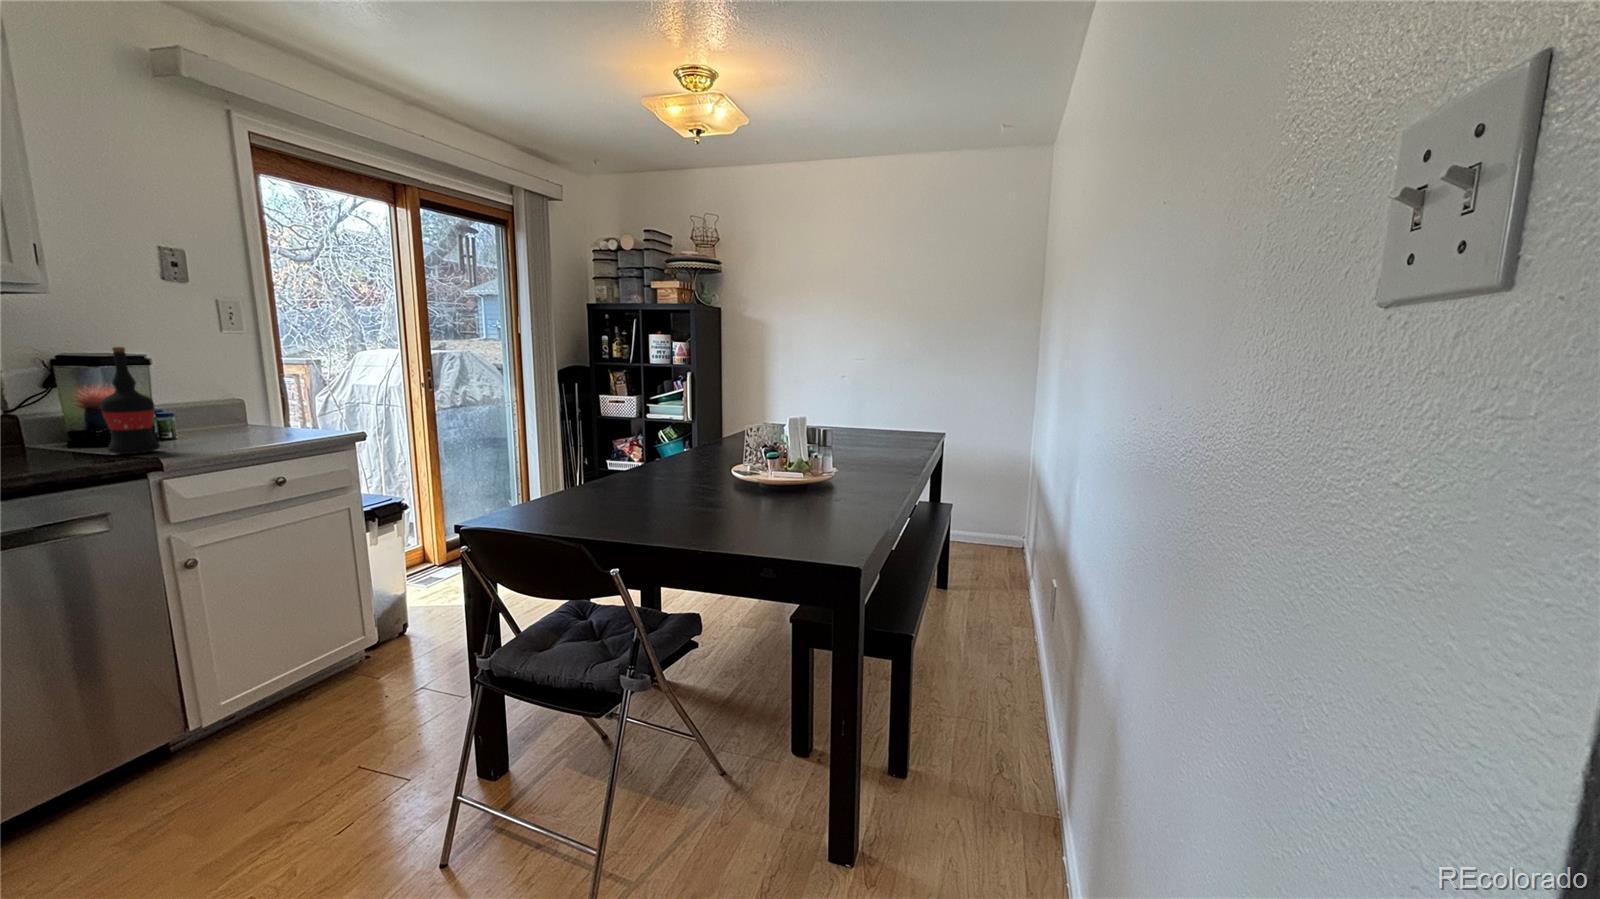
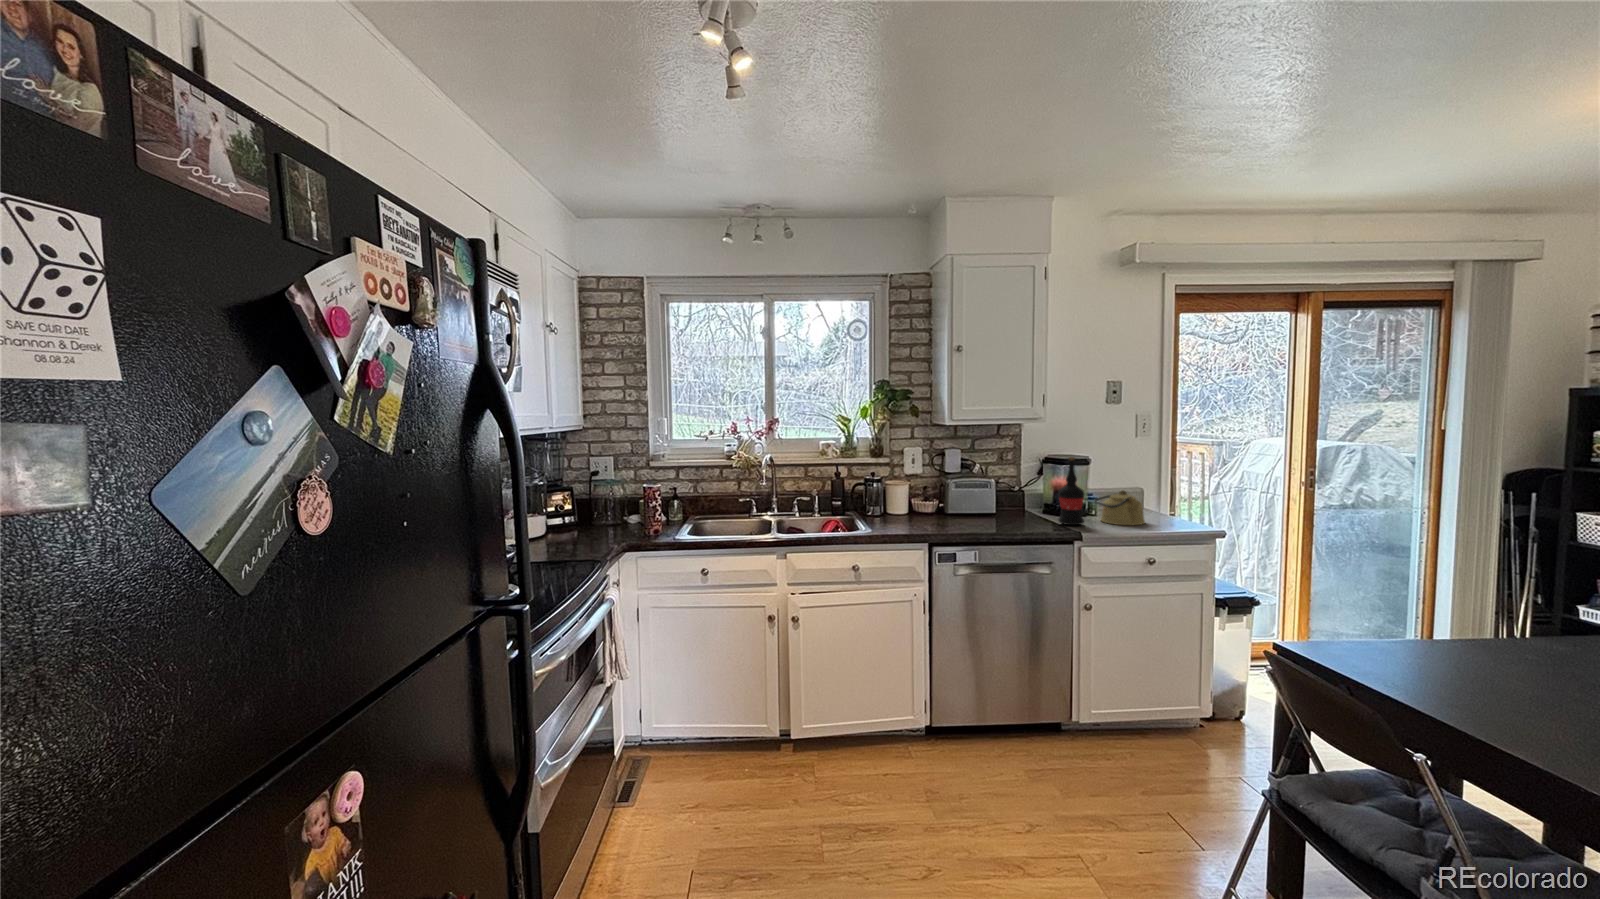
kettle: none [171,397,261,444] -> present [1094,491,1145,525]

